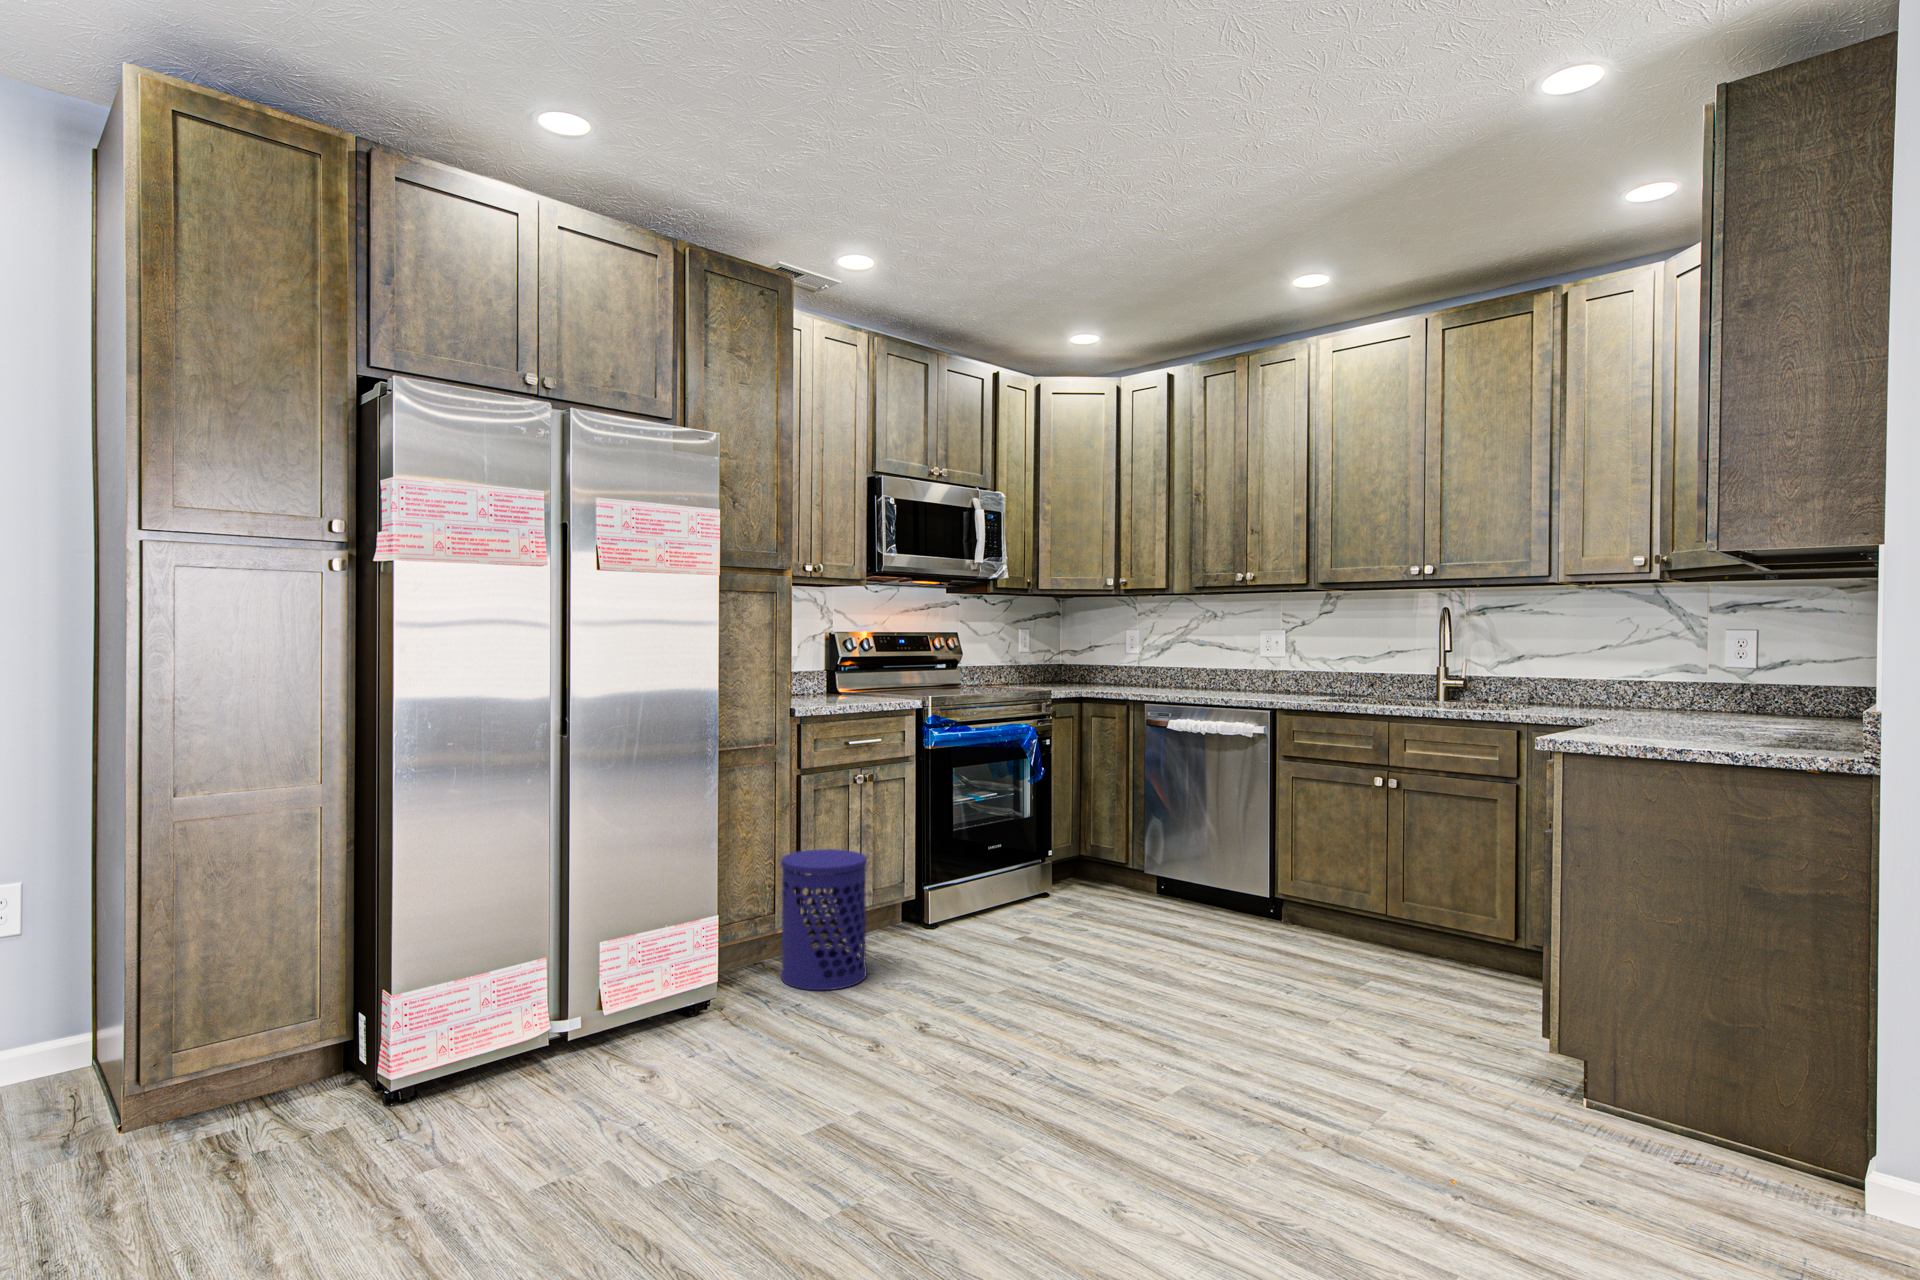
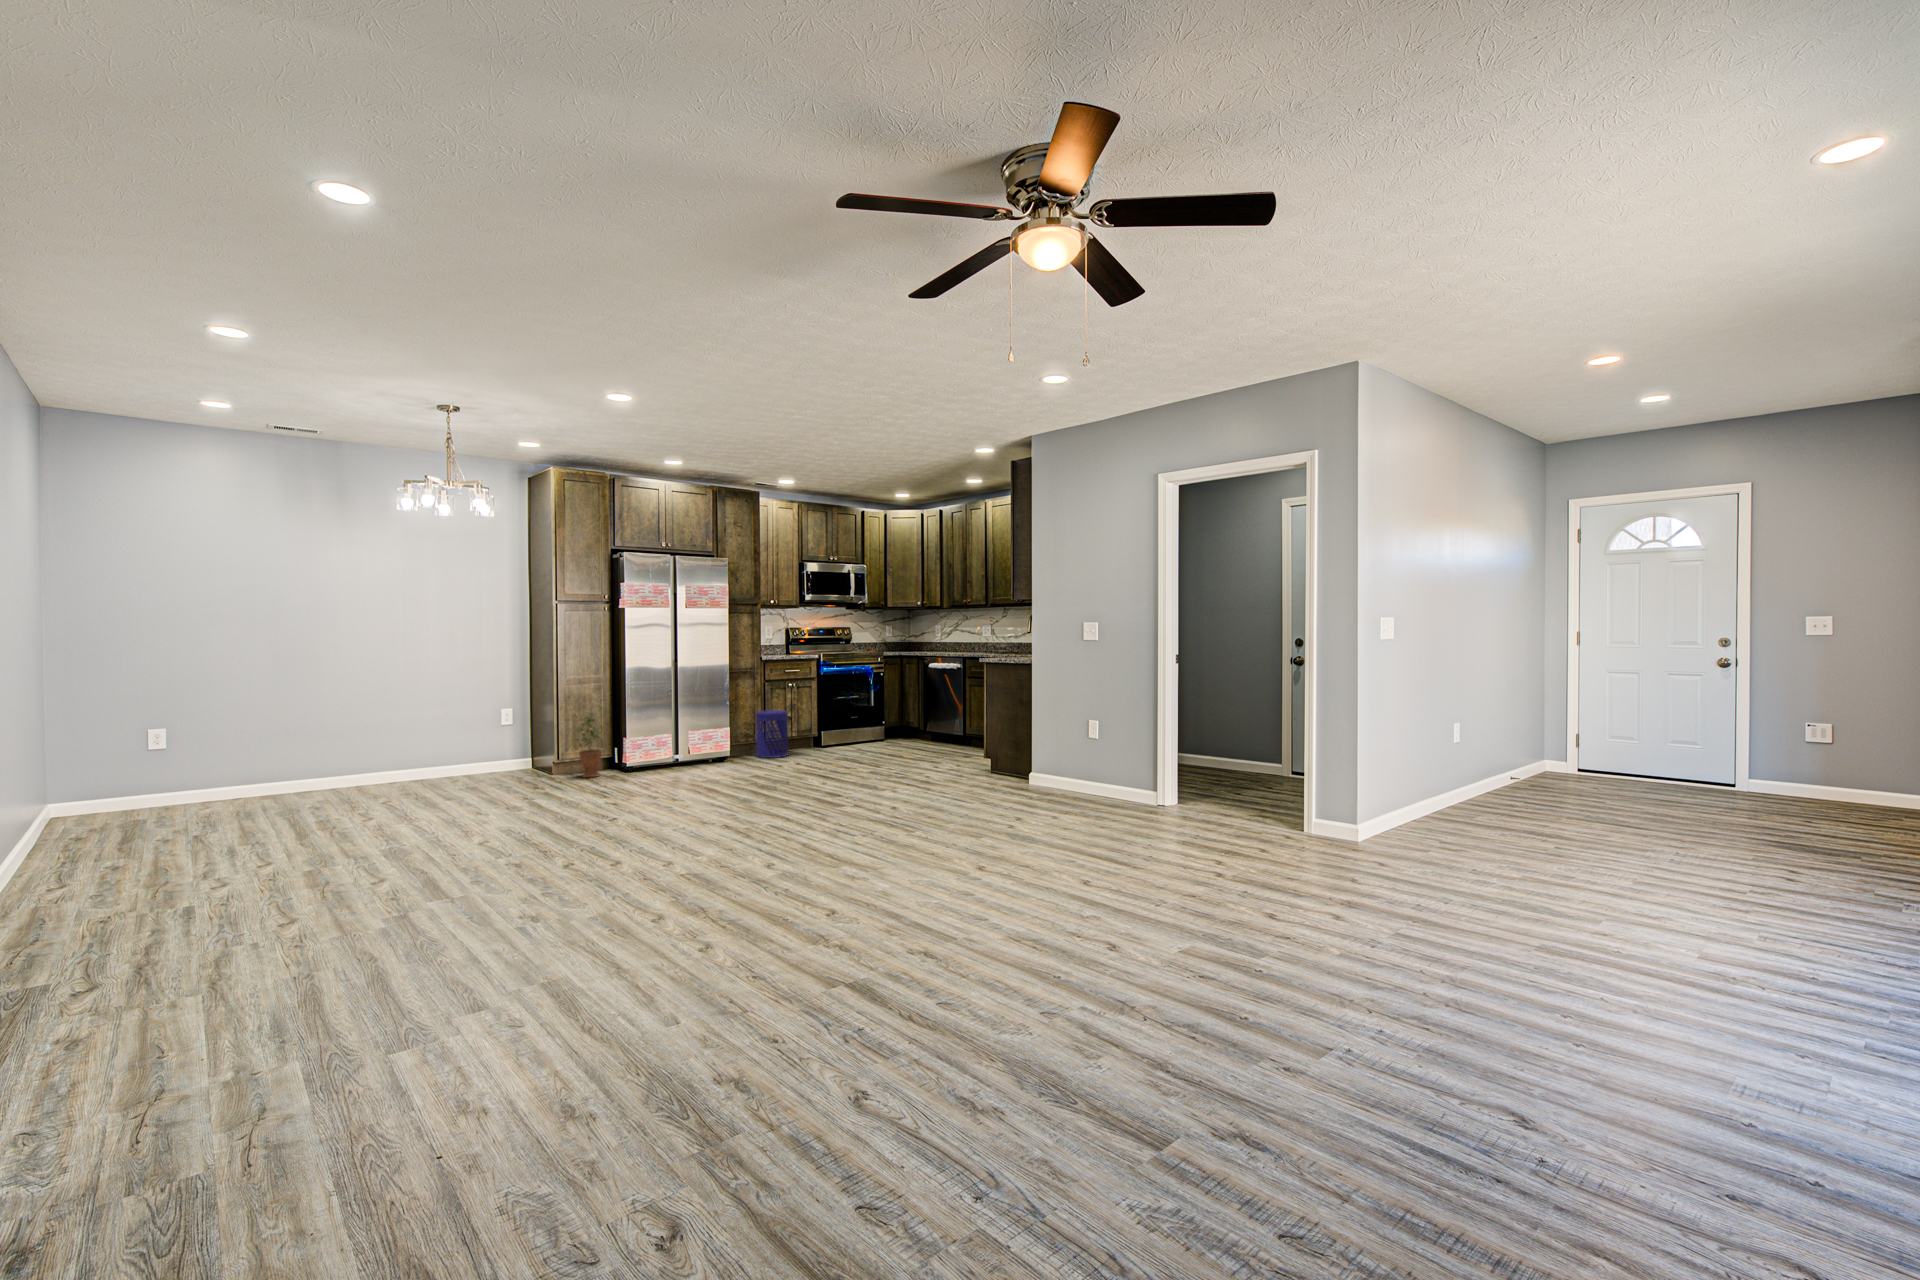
potted plant: none [193,914,311,1155] -> present [577,715,602,777]

